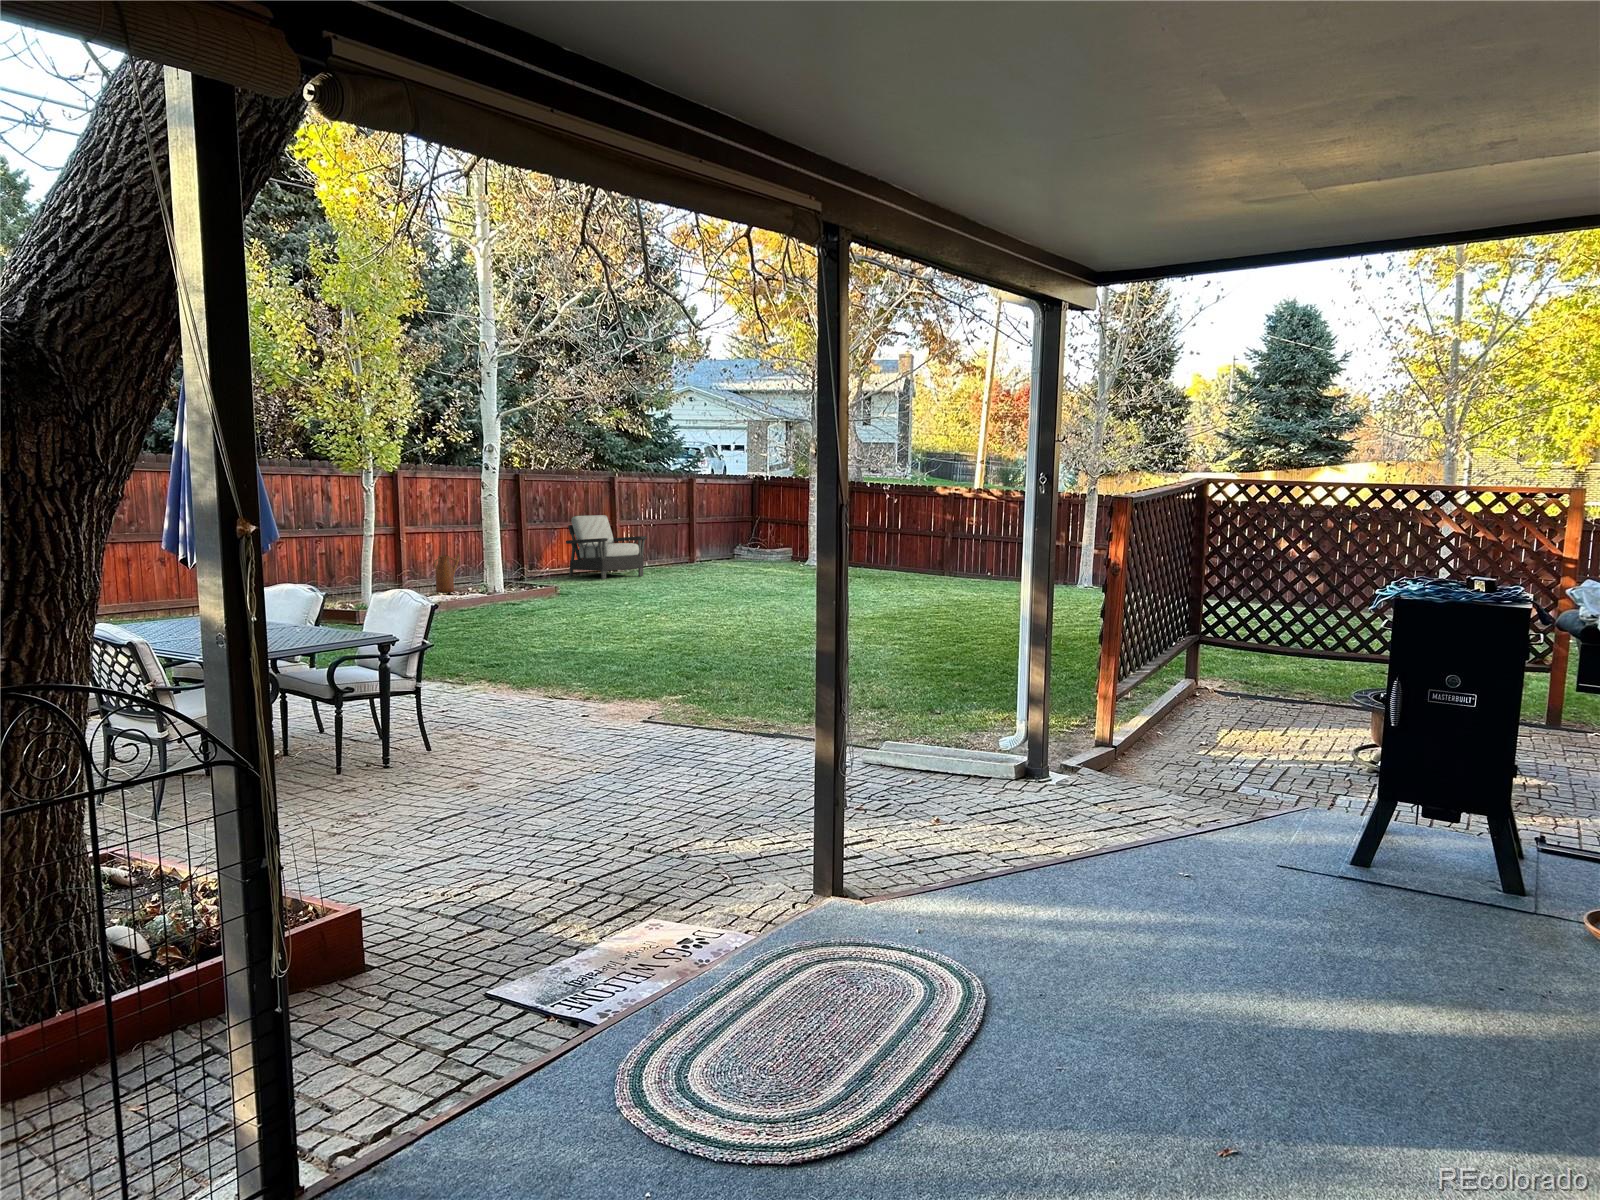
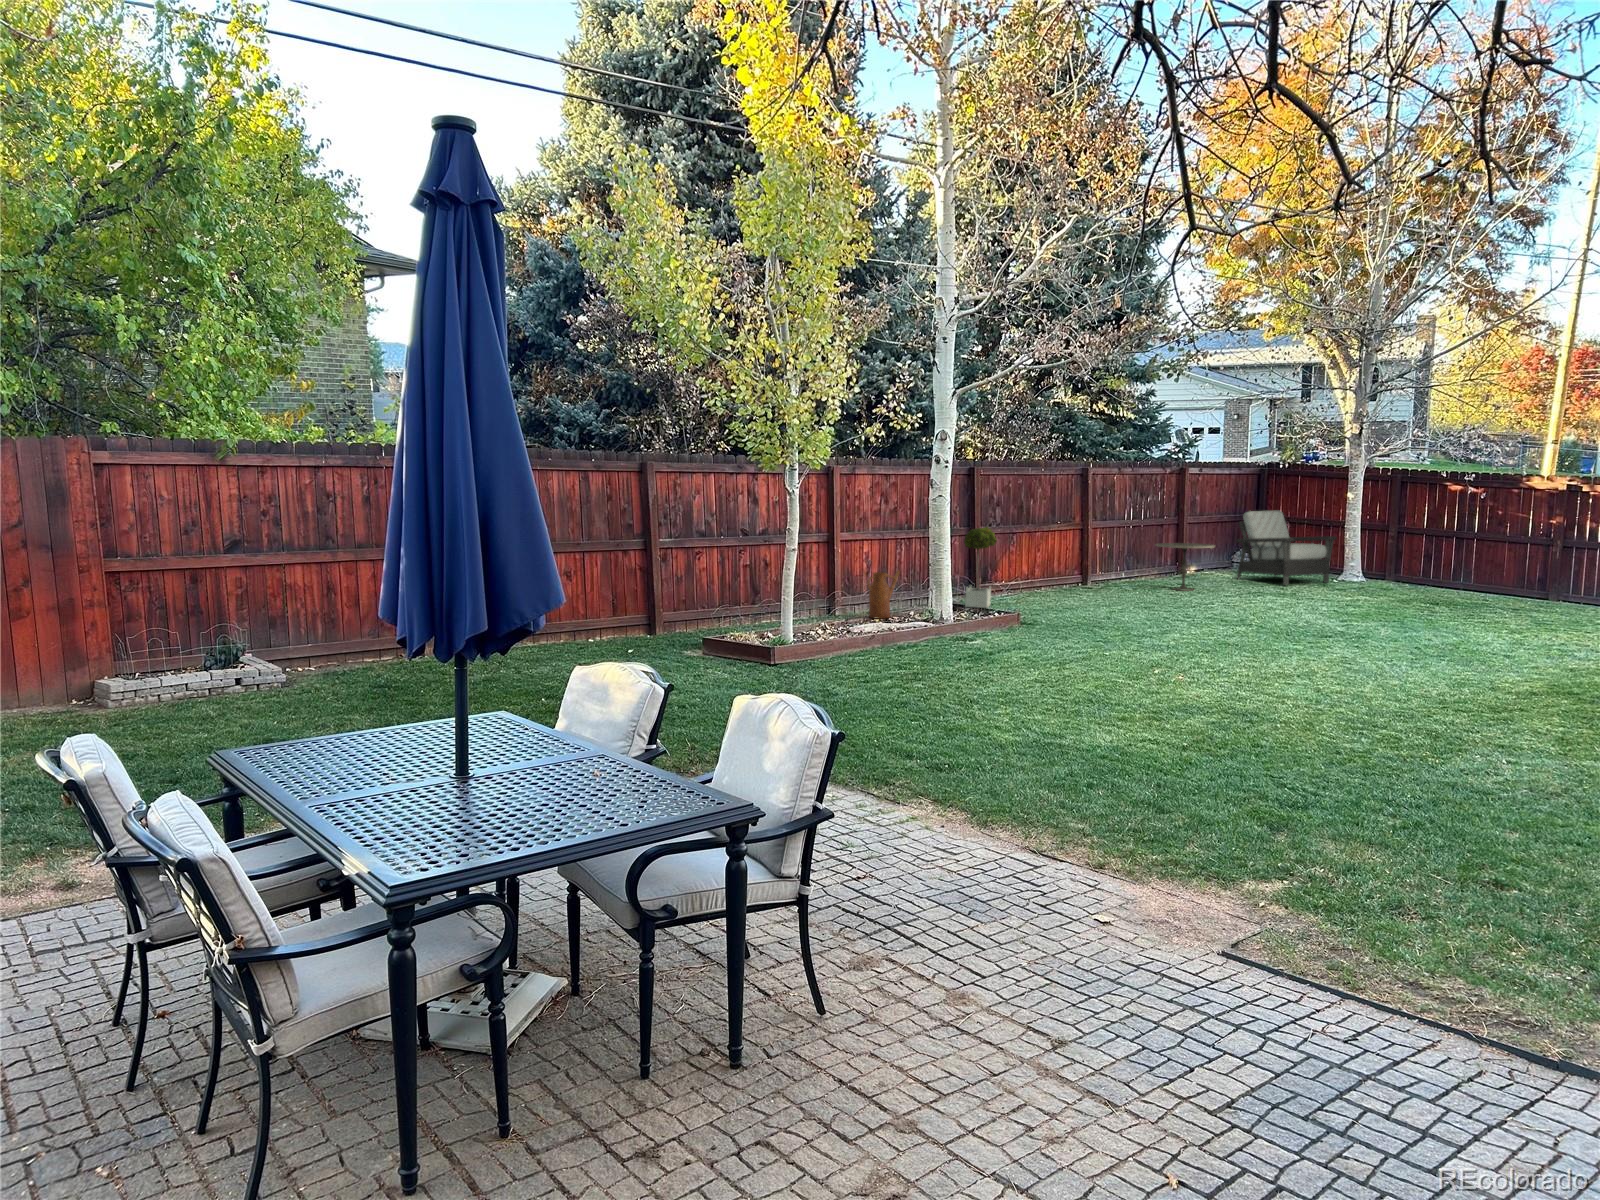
armchair: present [566,515,647,579] -> present [1237,511,1337,585]
potted tree: none [512,519,538,583] -> present [964,527,997,608]
side table: none [662,532,705,567] -> present [1156,543,1214,591]

